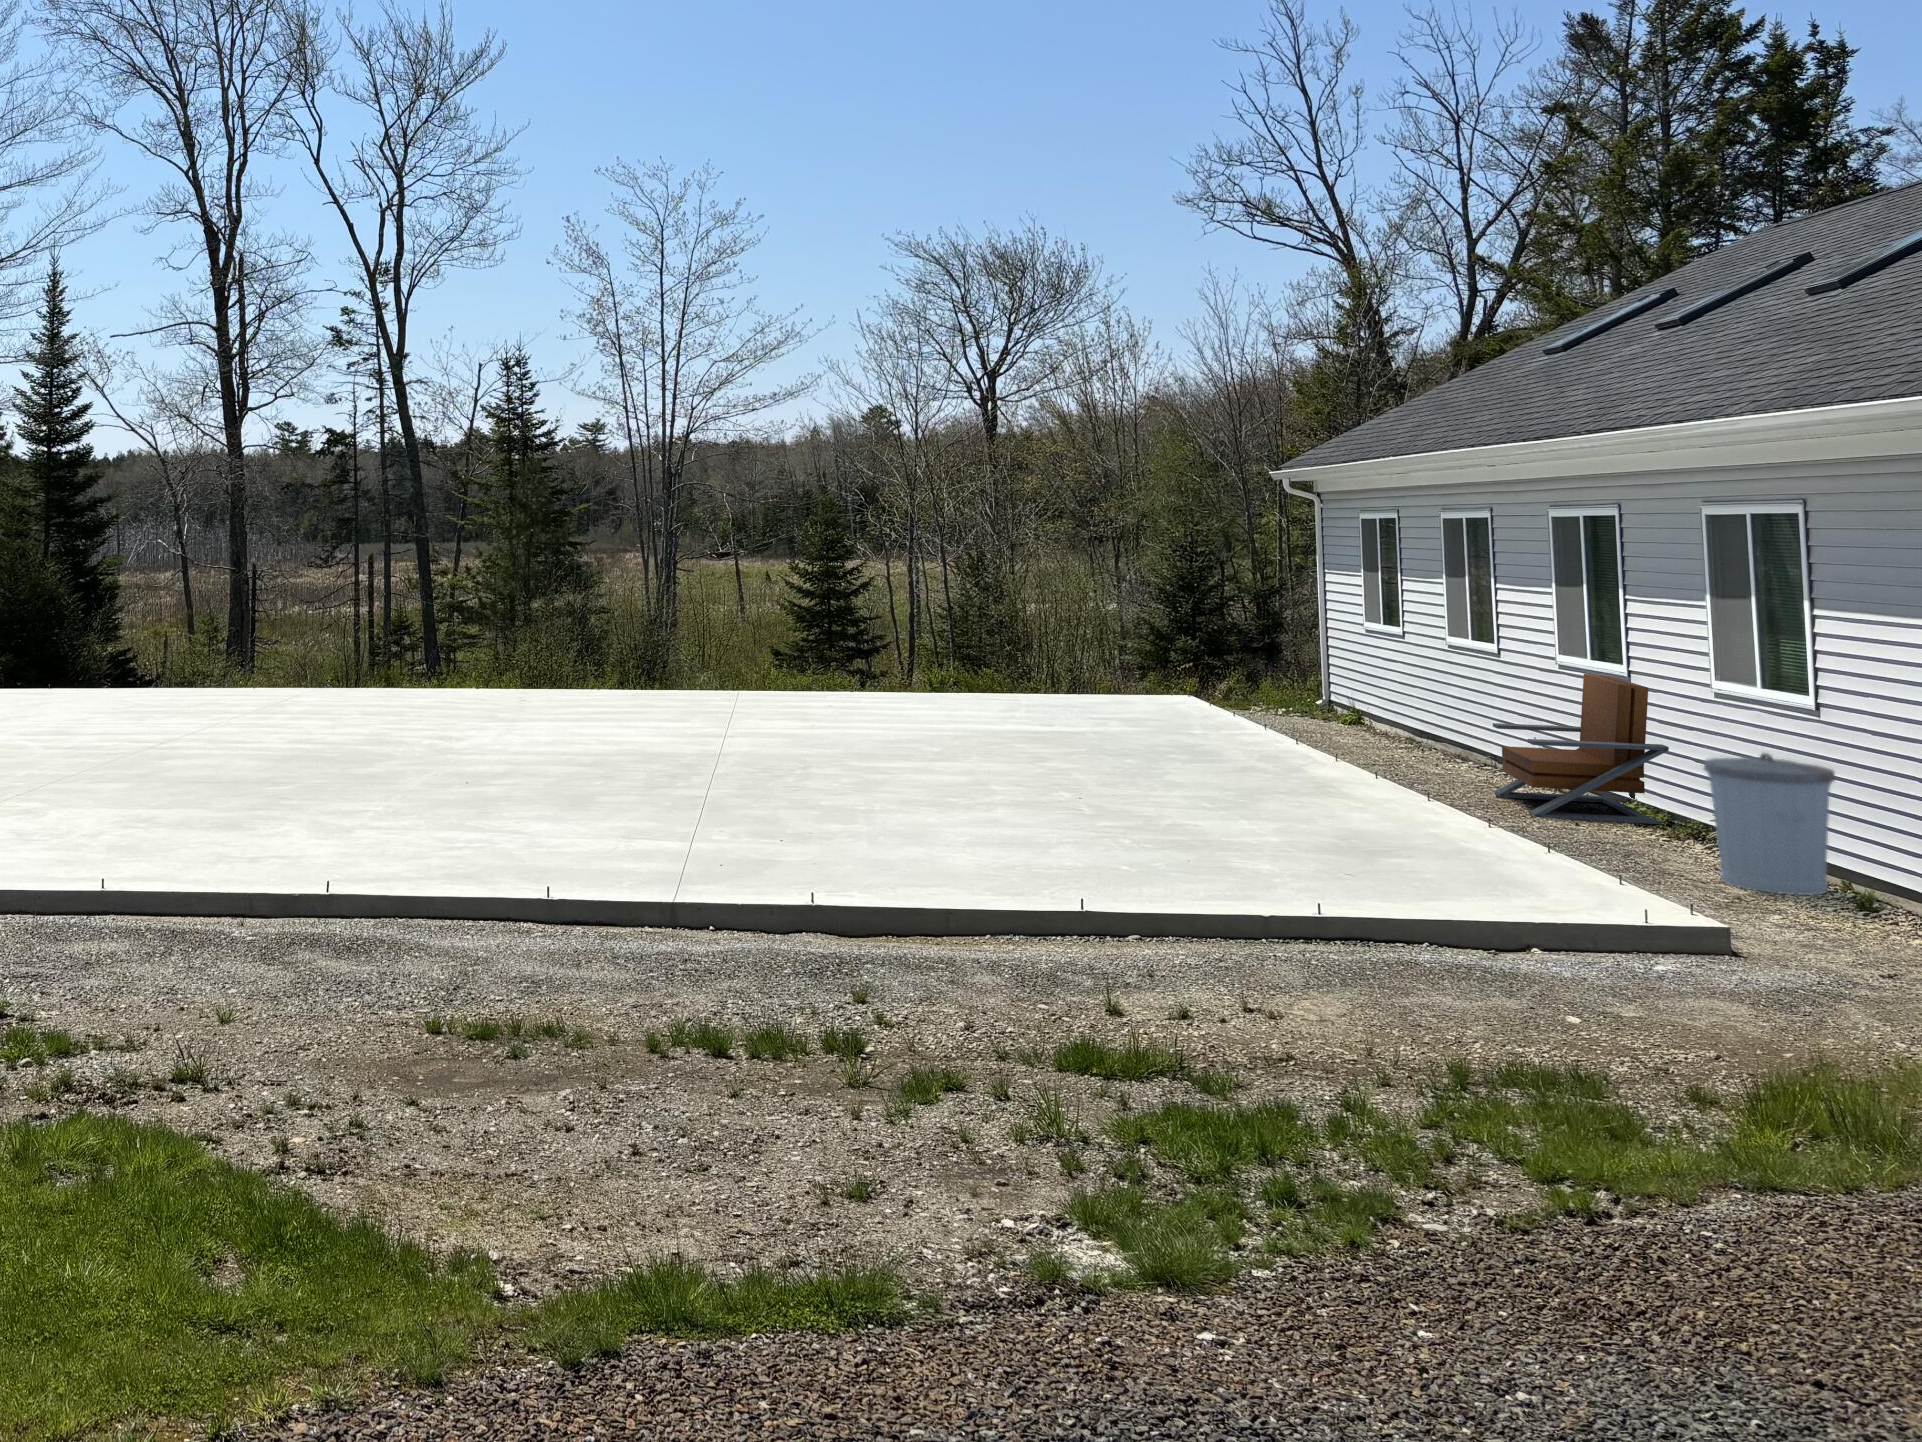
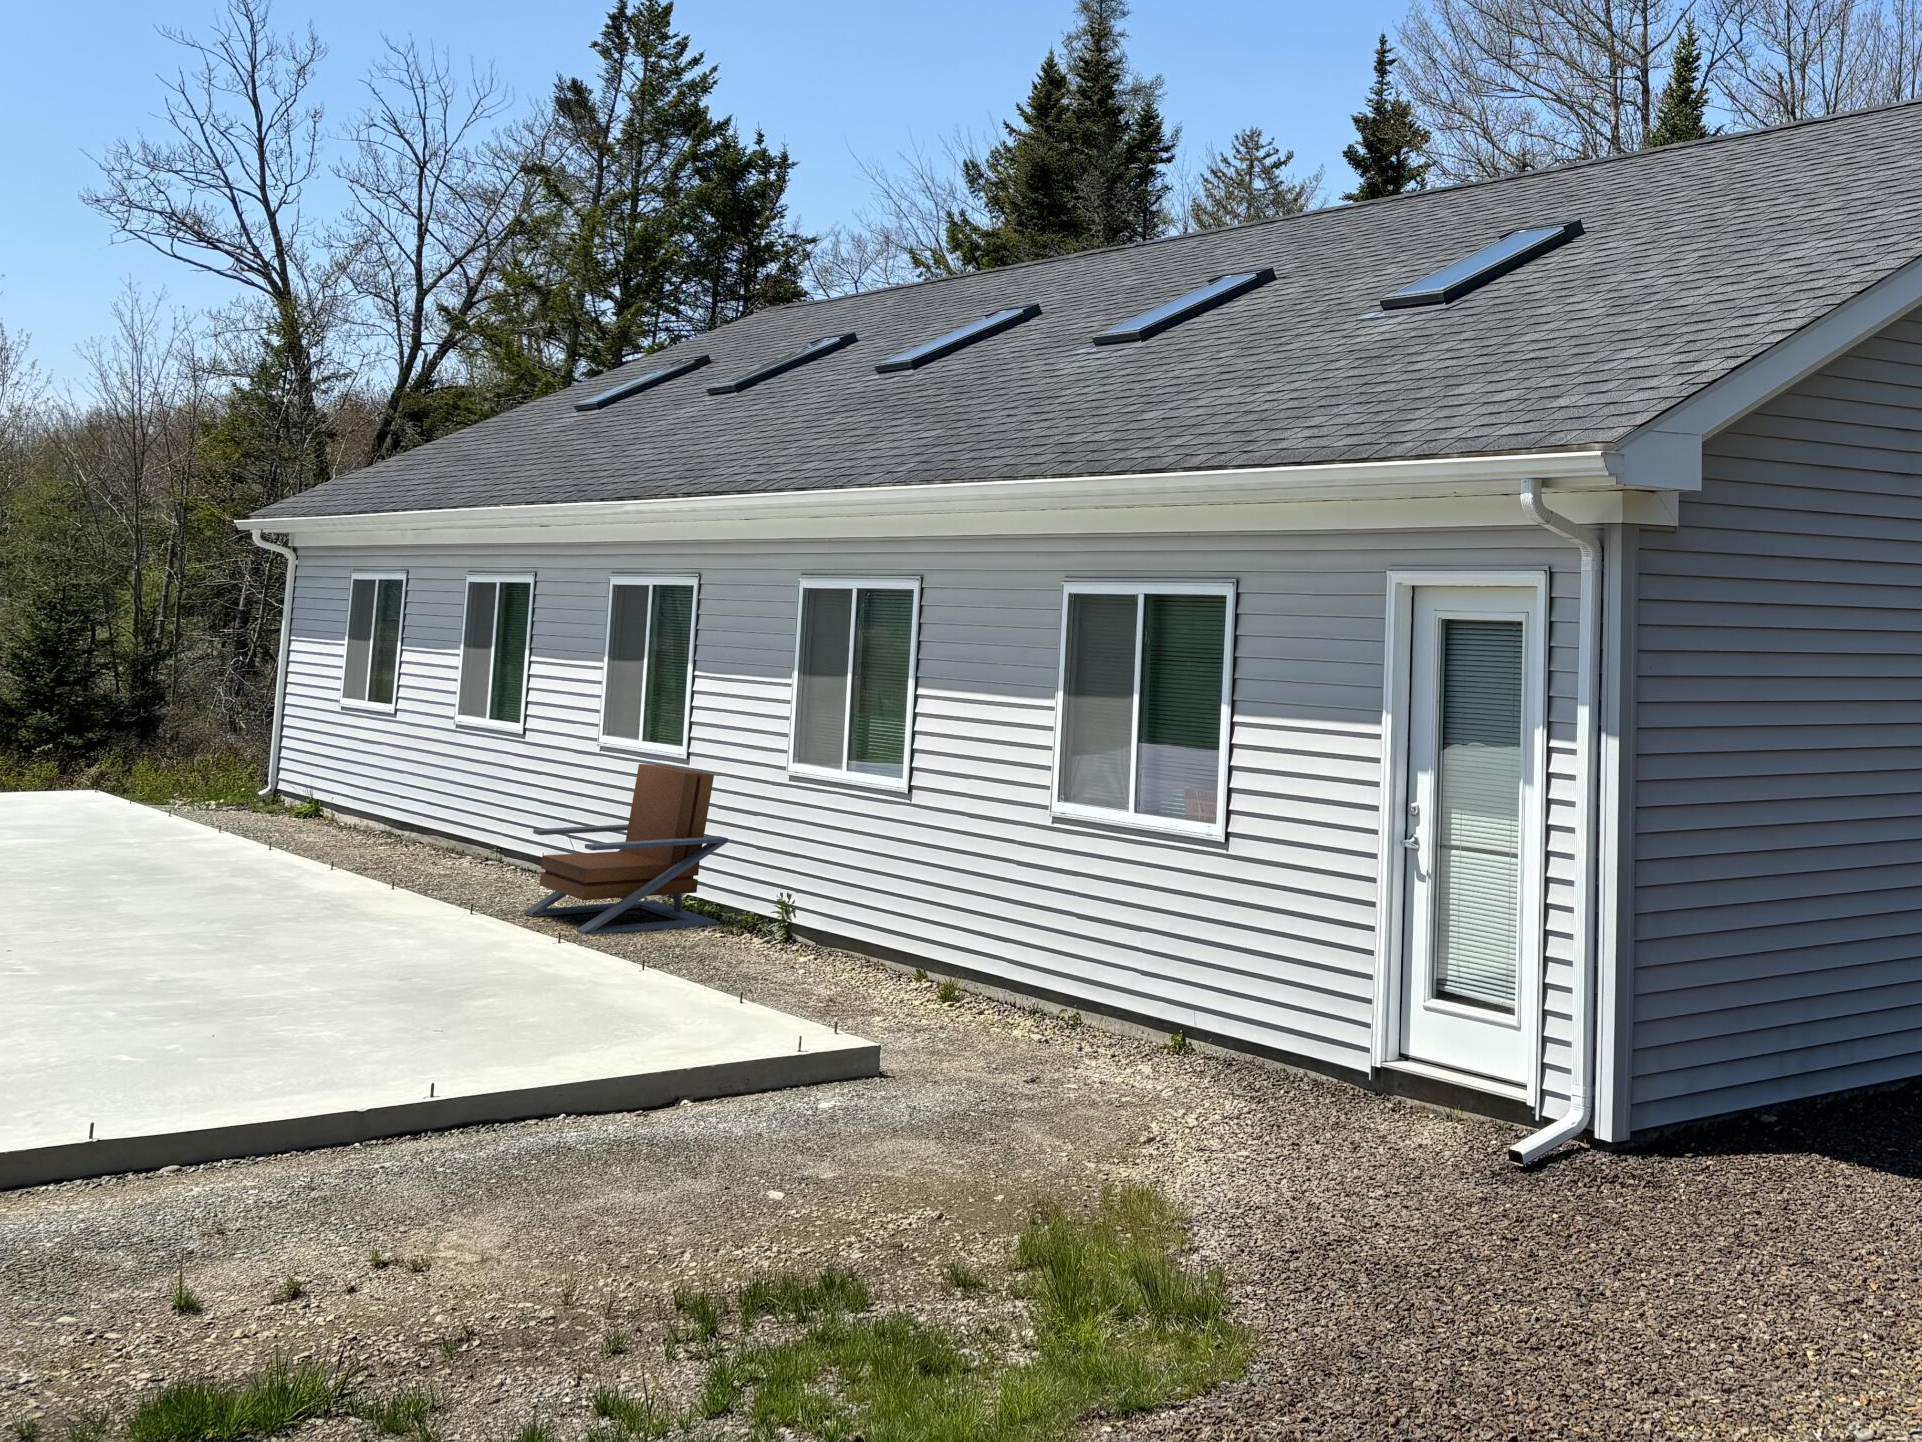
trash can: present [1704,753,1835,895] -> none [808,835,927,986]

